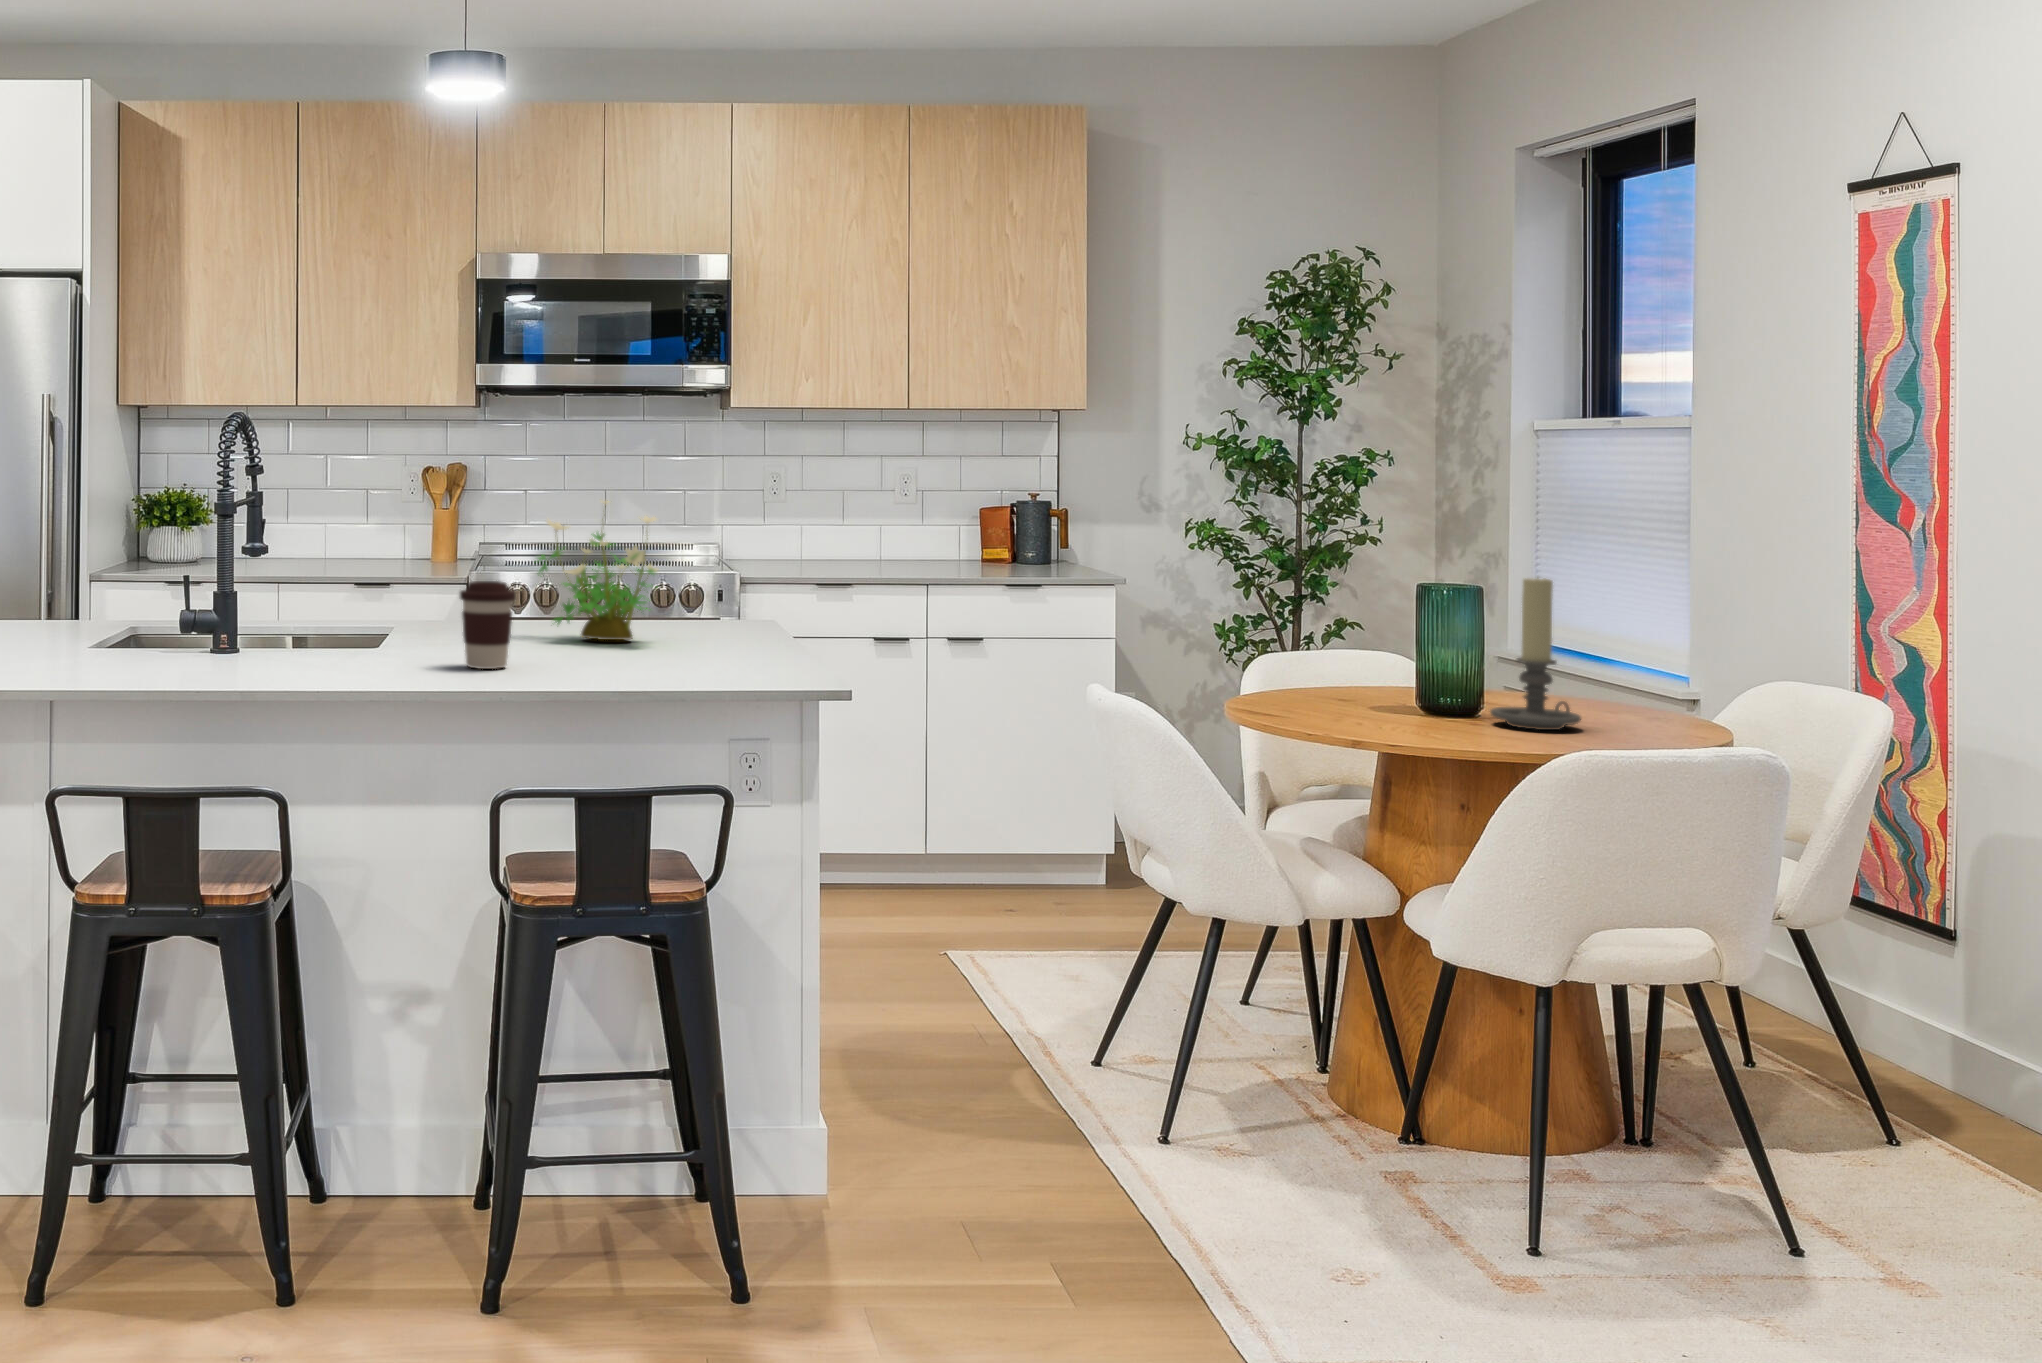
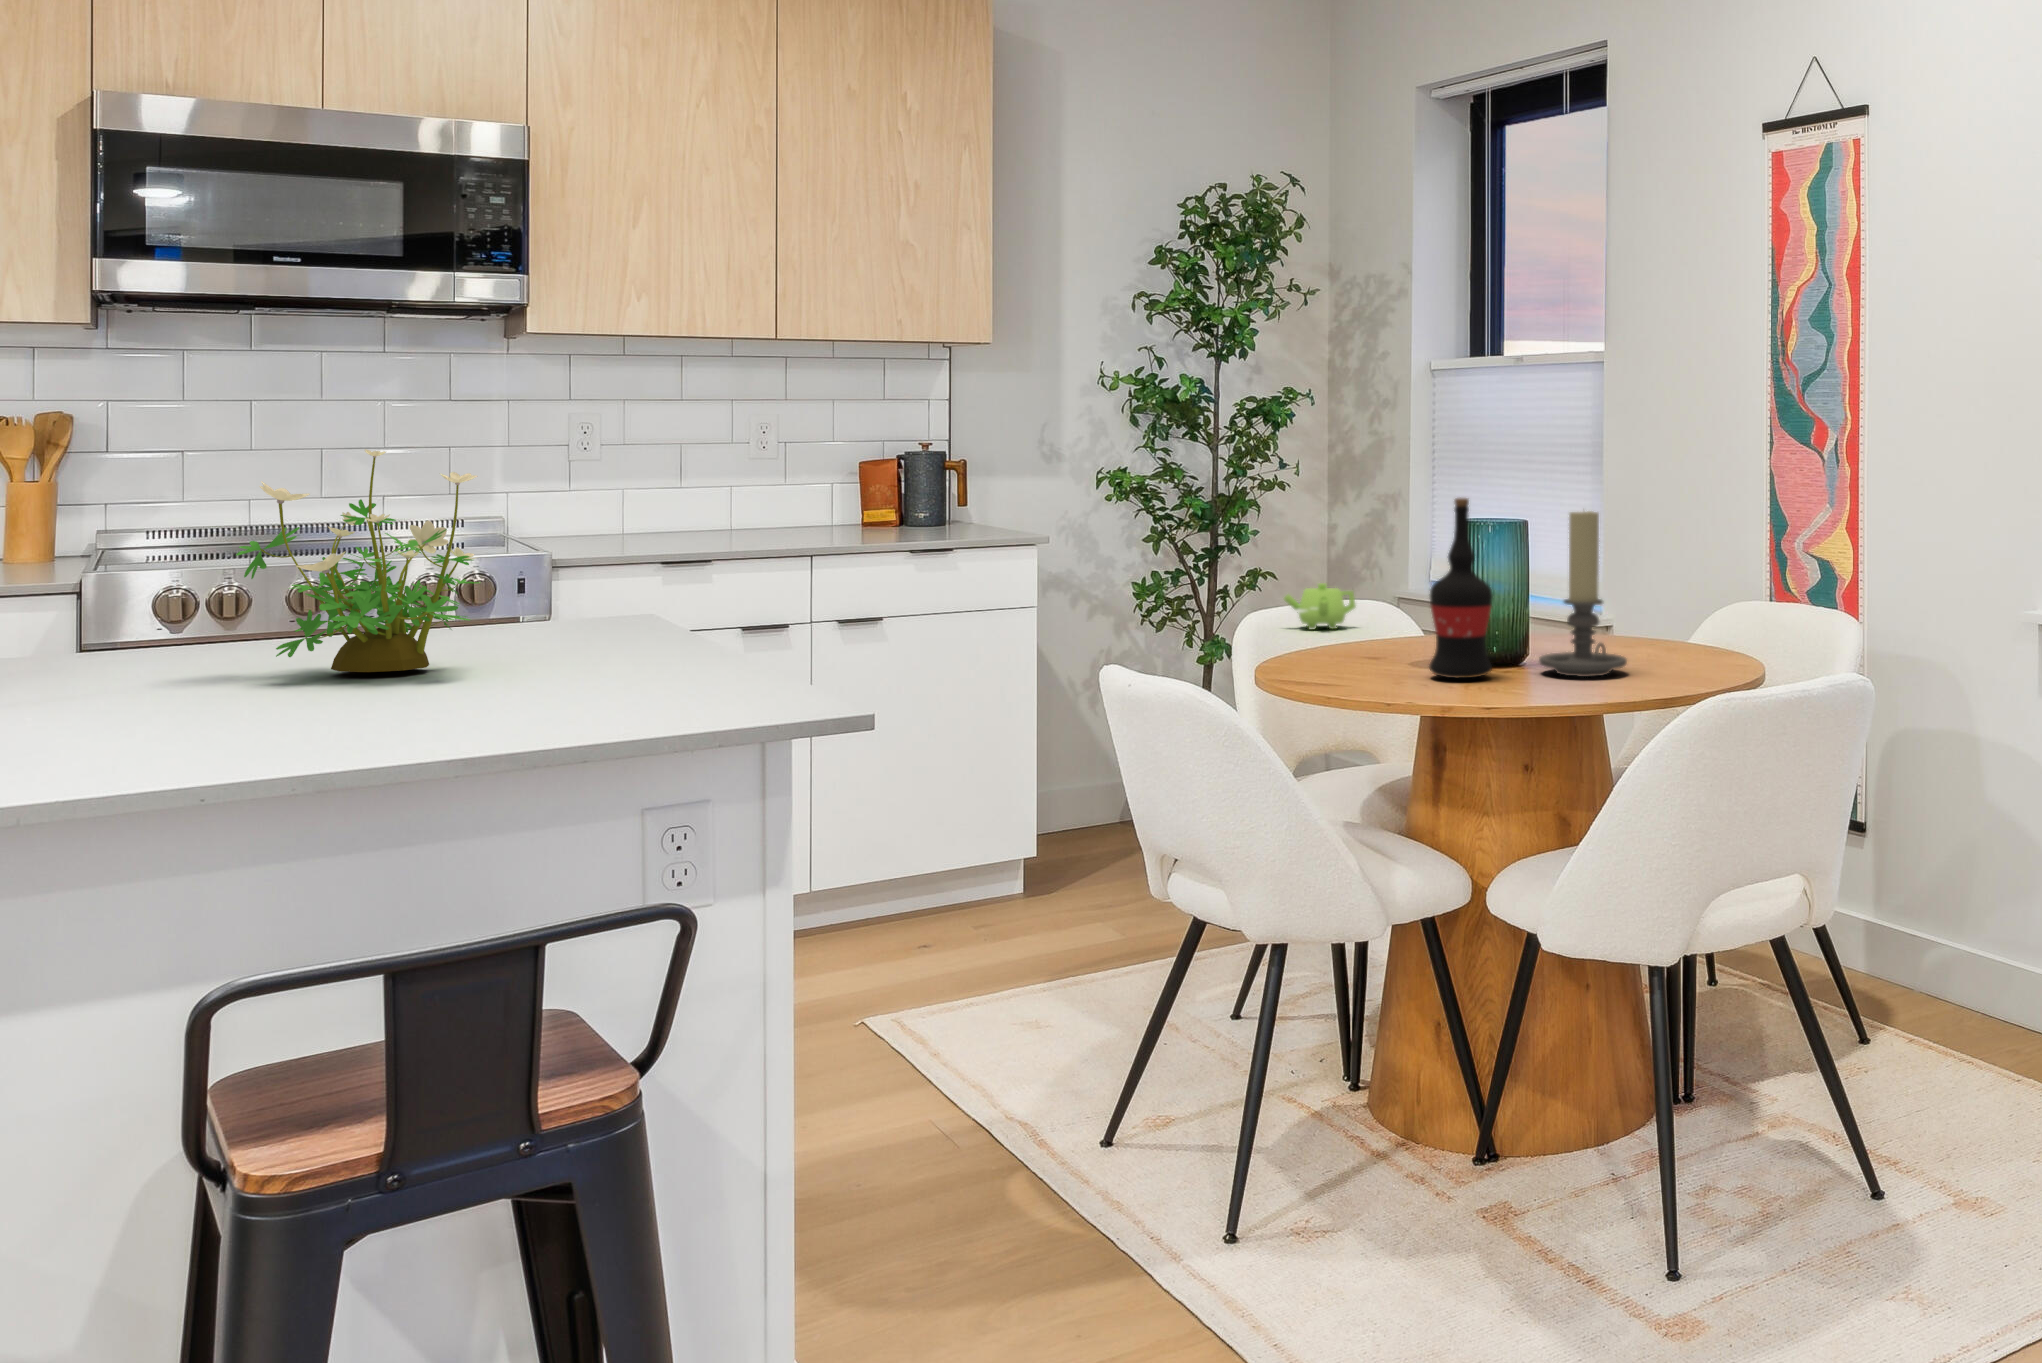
wine bottle: none [1379,561,1440,720] -> present [1429,498,1493,678]
coffee cup: present [460,581,516,669] -> none [97,591,220,749]
teapot: none [1297,631,1368,673] -> present [1284,583,1356,630]

